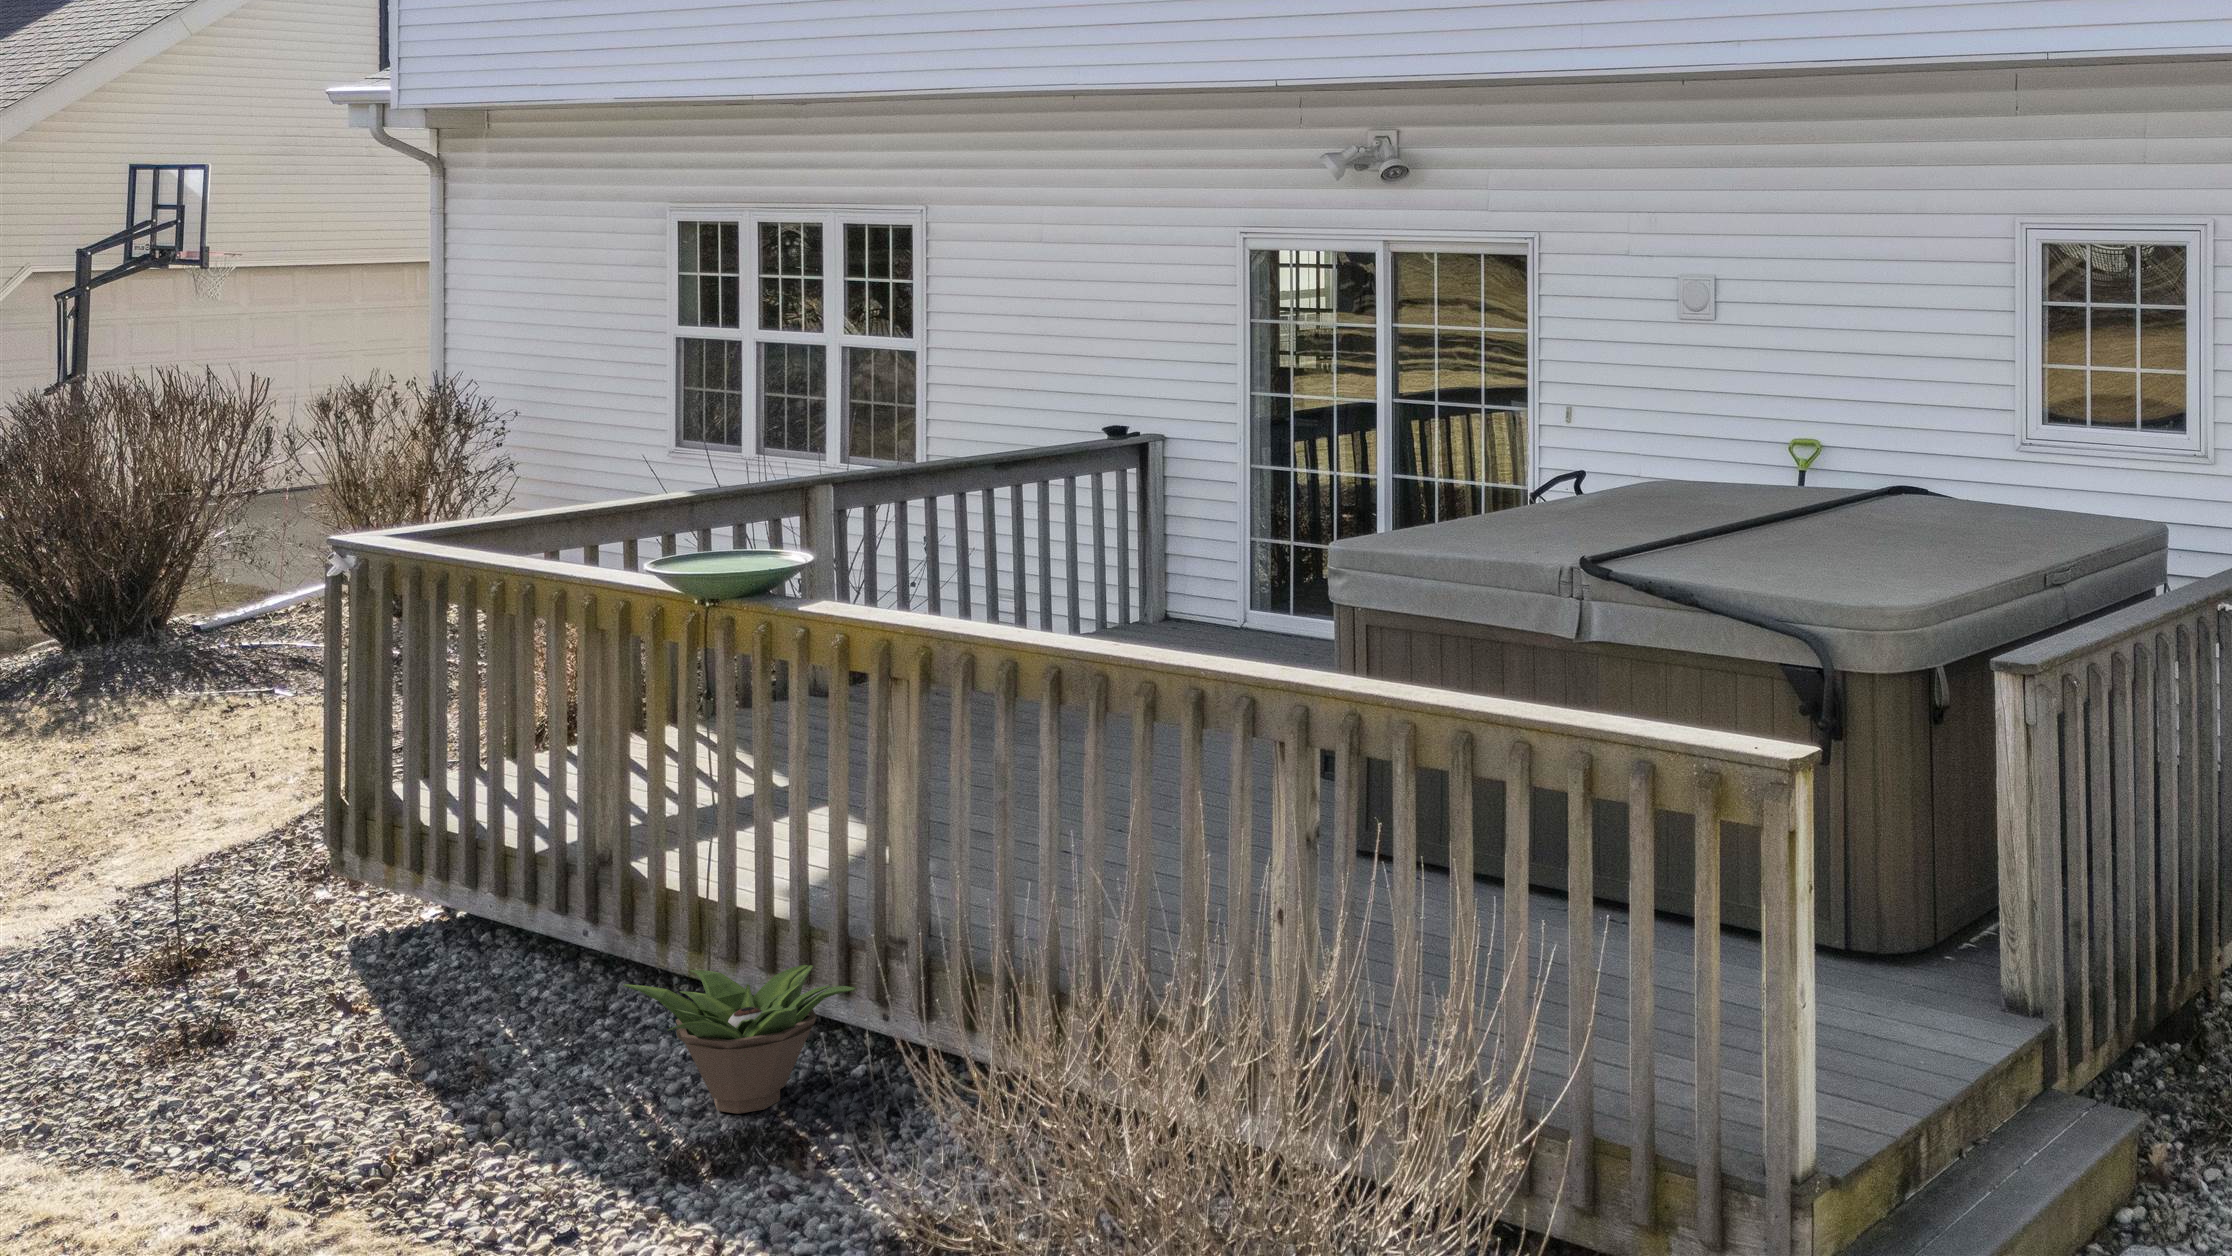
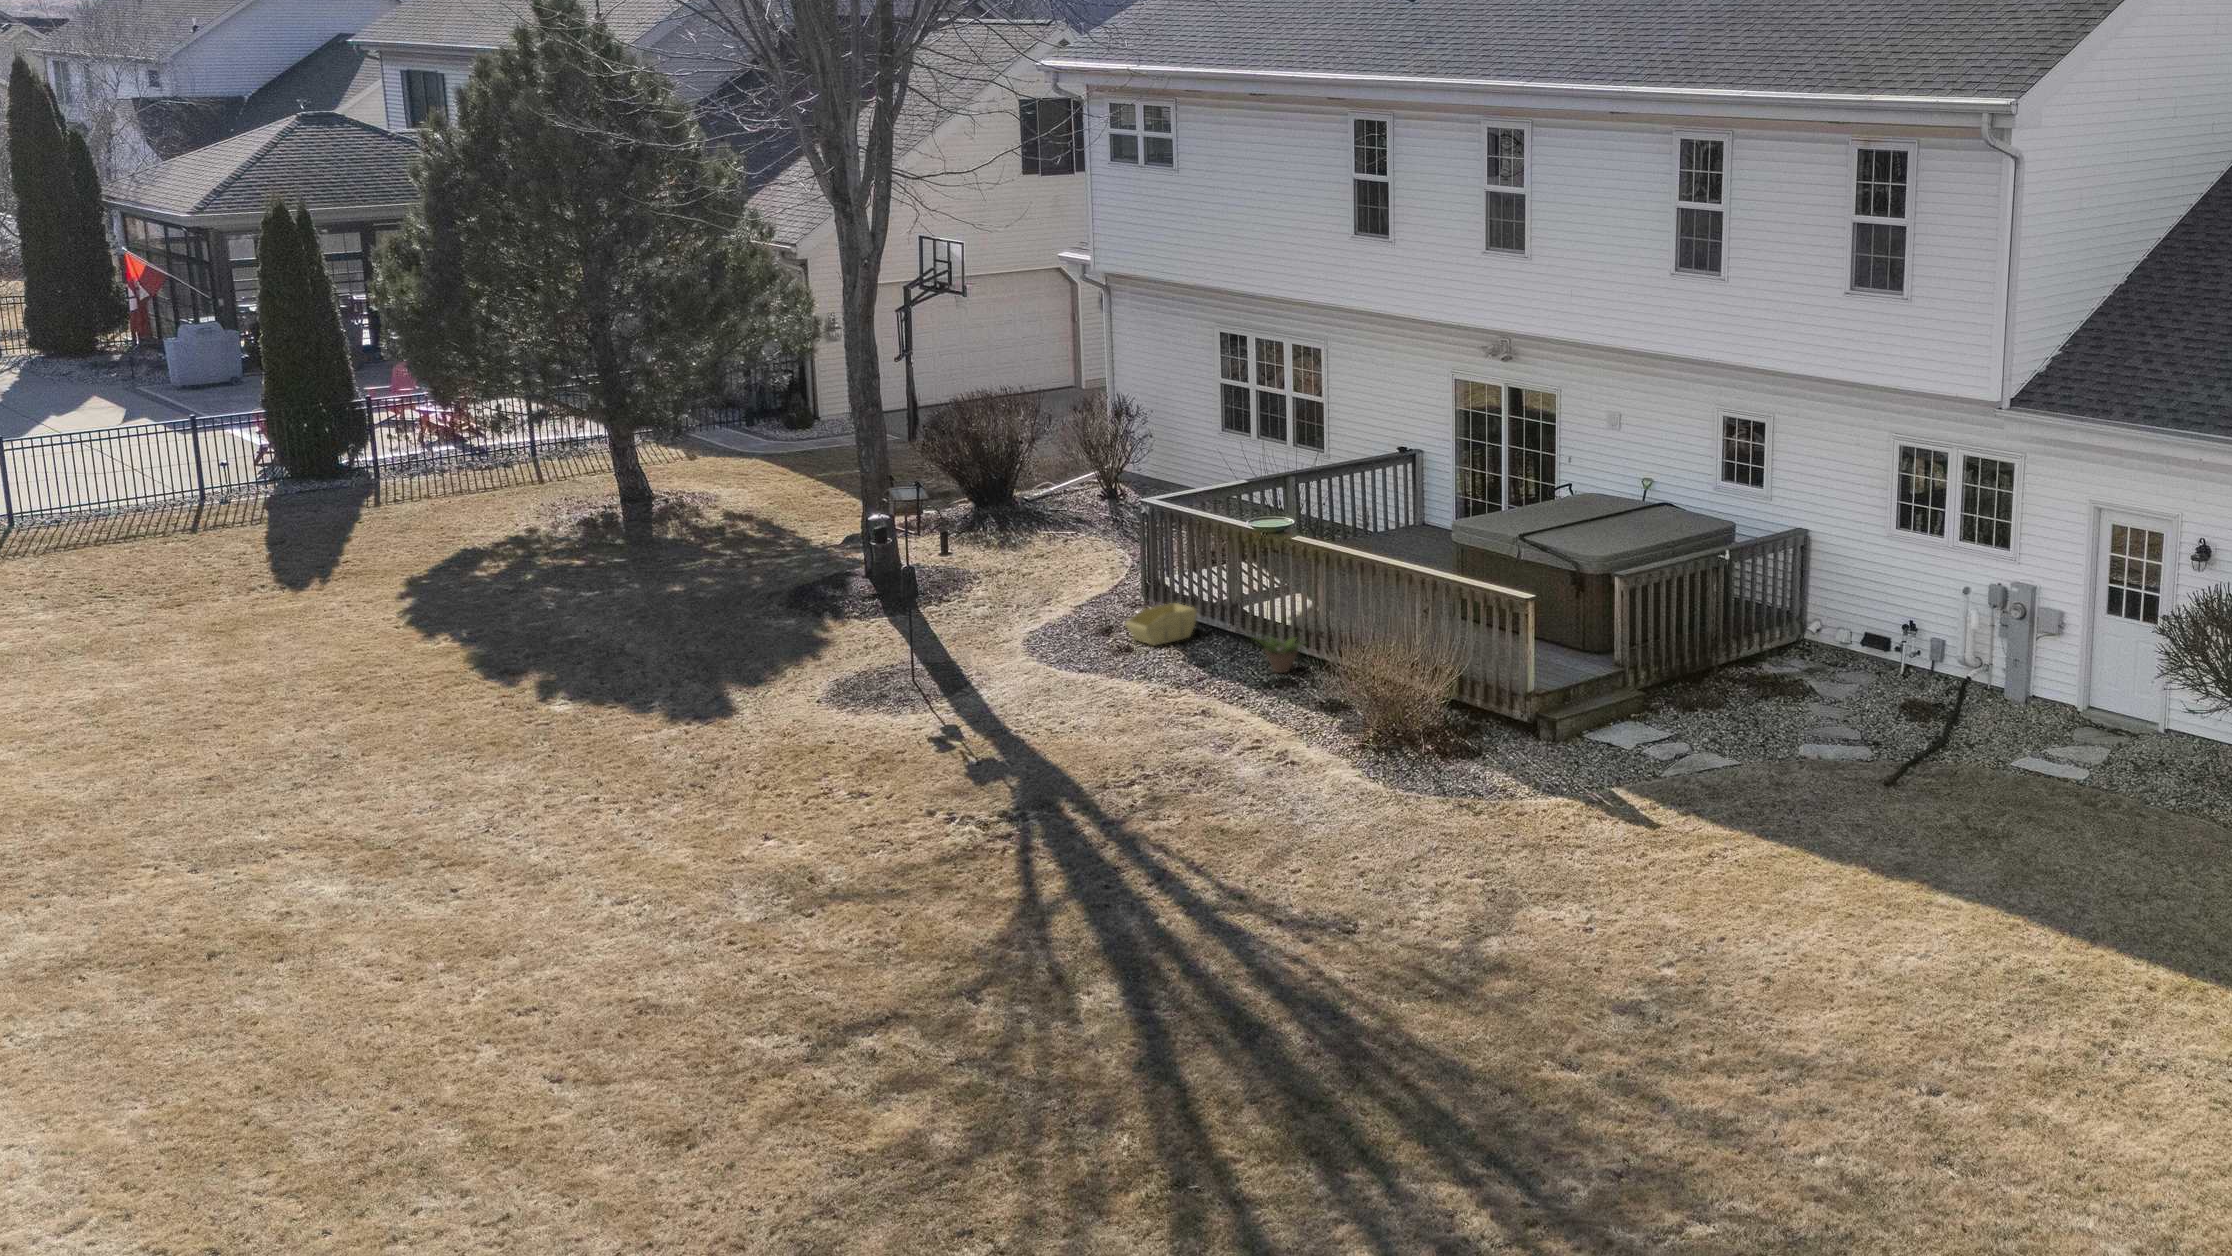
storage bin: none [189,856,471,1019] -> present [1125,603,1197,646]

